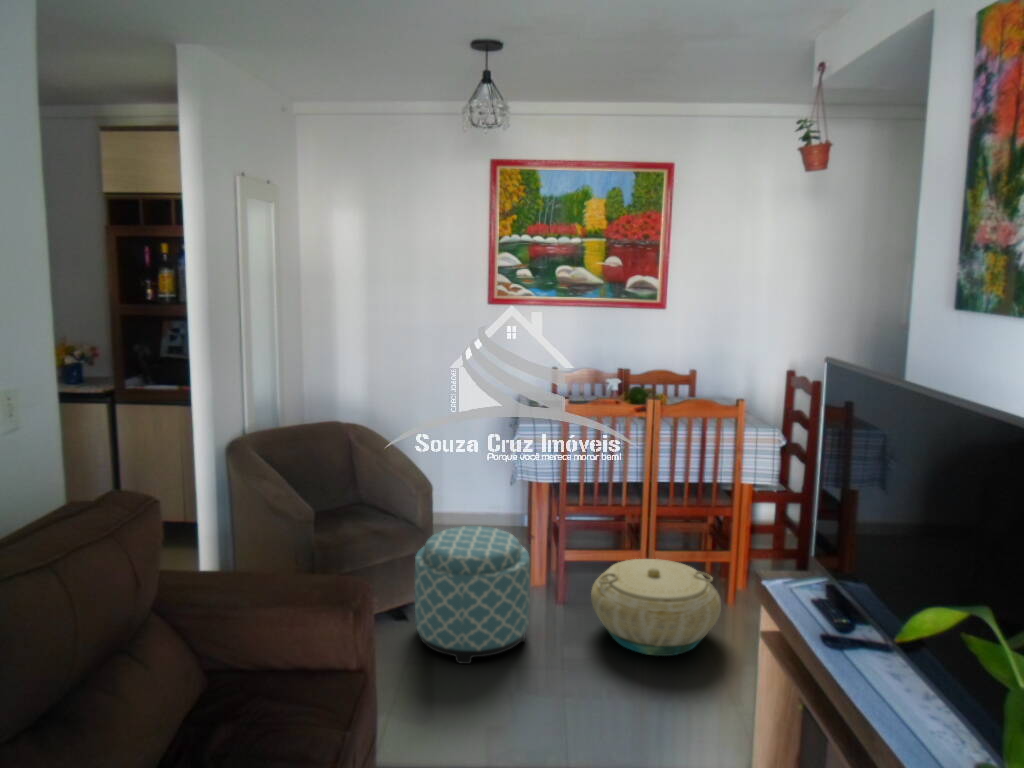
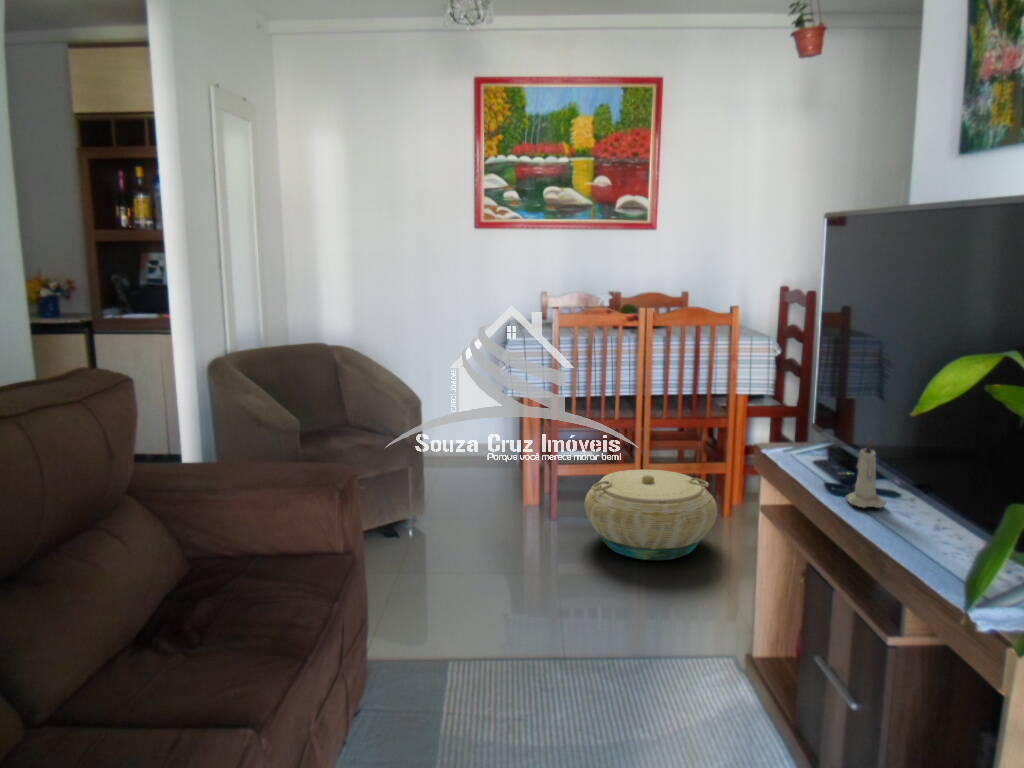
ottoman: present [415,526,530,664] -> none [404,439,522,571]
candle: none [843,596,881,665] -> present [846,439,886,508]

